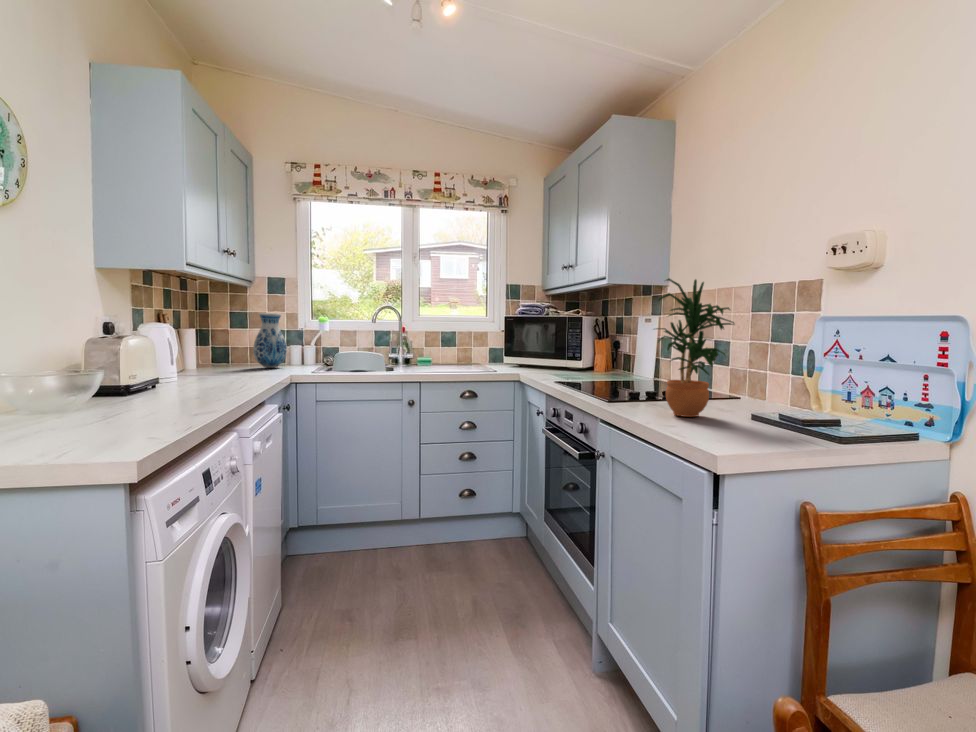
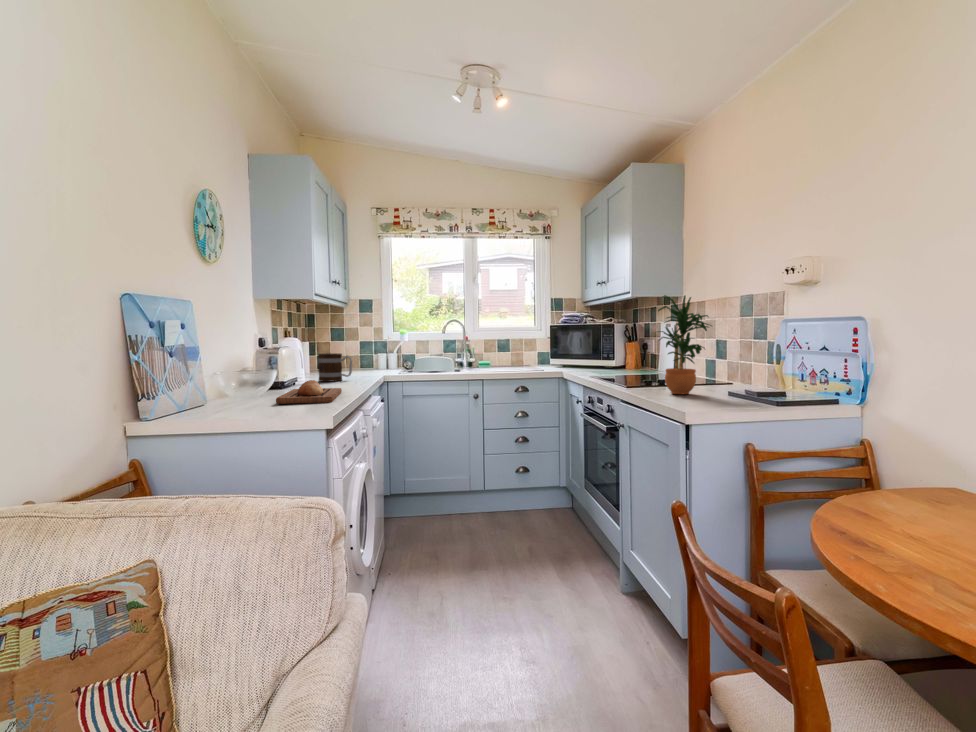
vase: present [253,313,287,368] -> none [351,328,376,371]
mug: none [192,345,242,384] -> present [318,353,352,382]
bread loaf: none [64,388,203,431] -> present [276,380,342,404]

